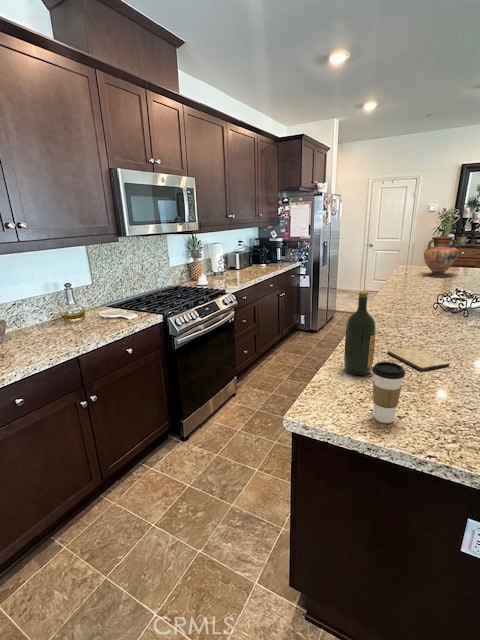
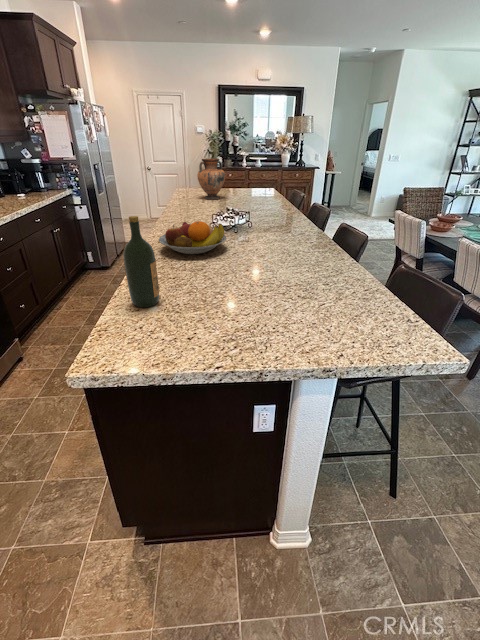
fruit bowl: none [376,299,454,332] -> present [159,221,227,254]
cutting board: present [388,347,449,371] -> none [174,269,226,290]
coffee cup: present [372,362,405,423] -> none [154,288,185,349]

